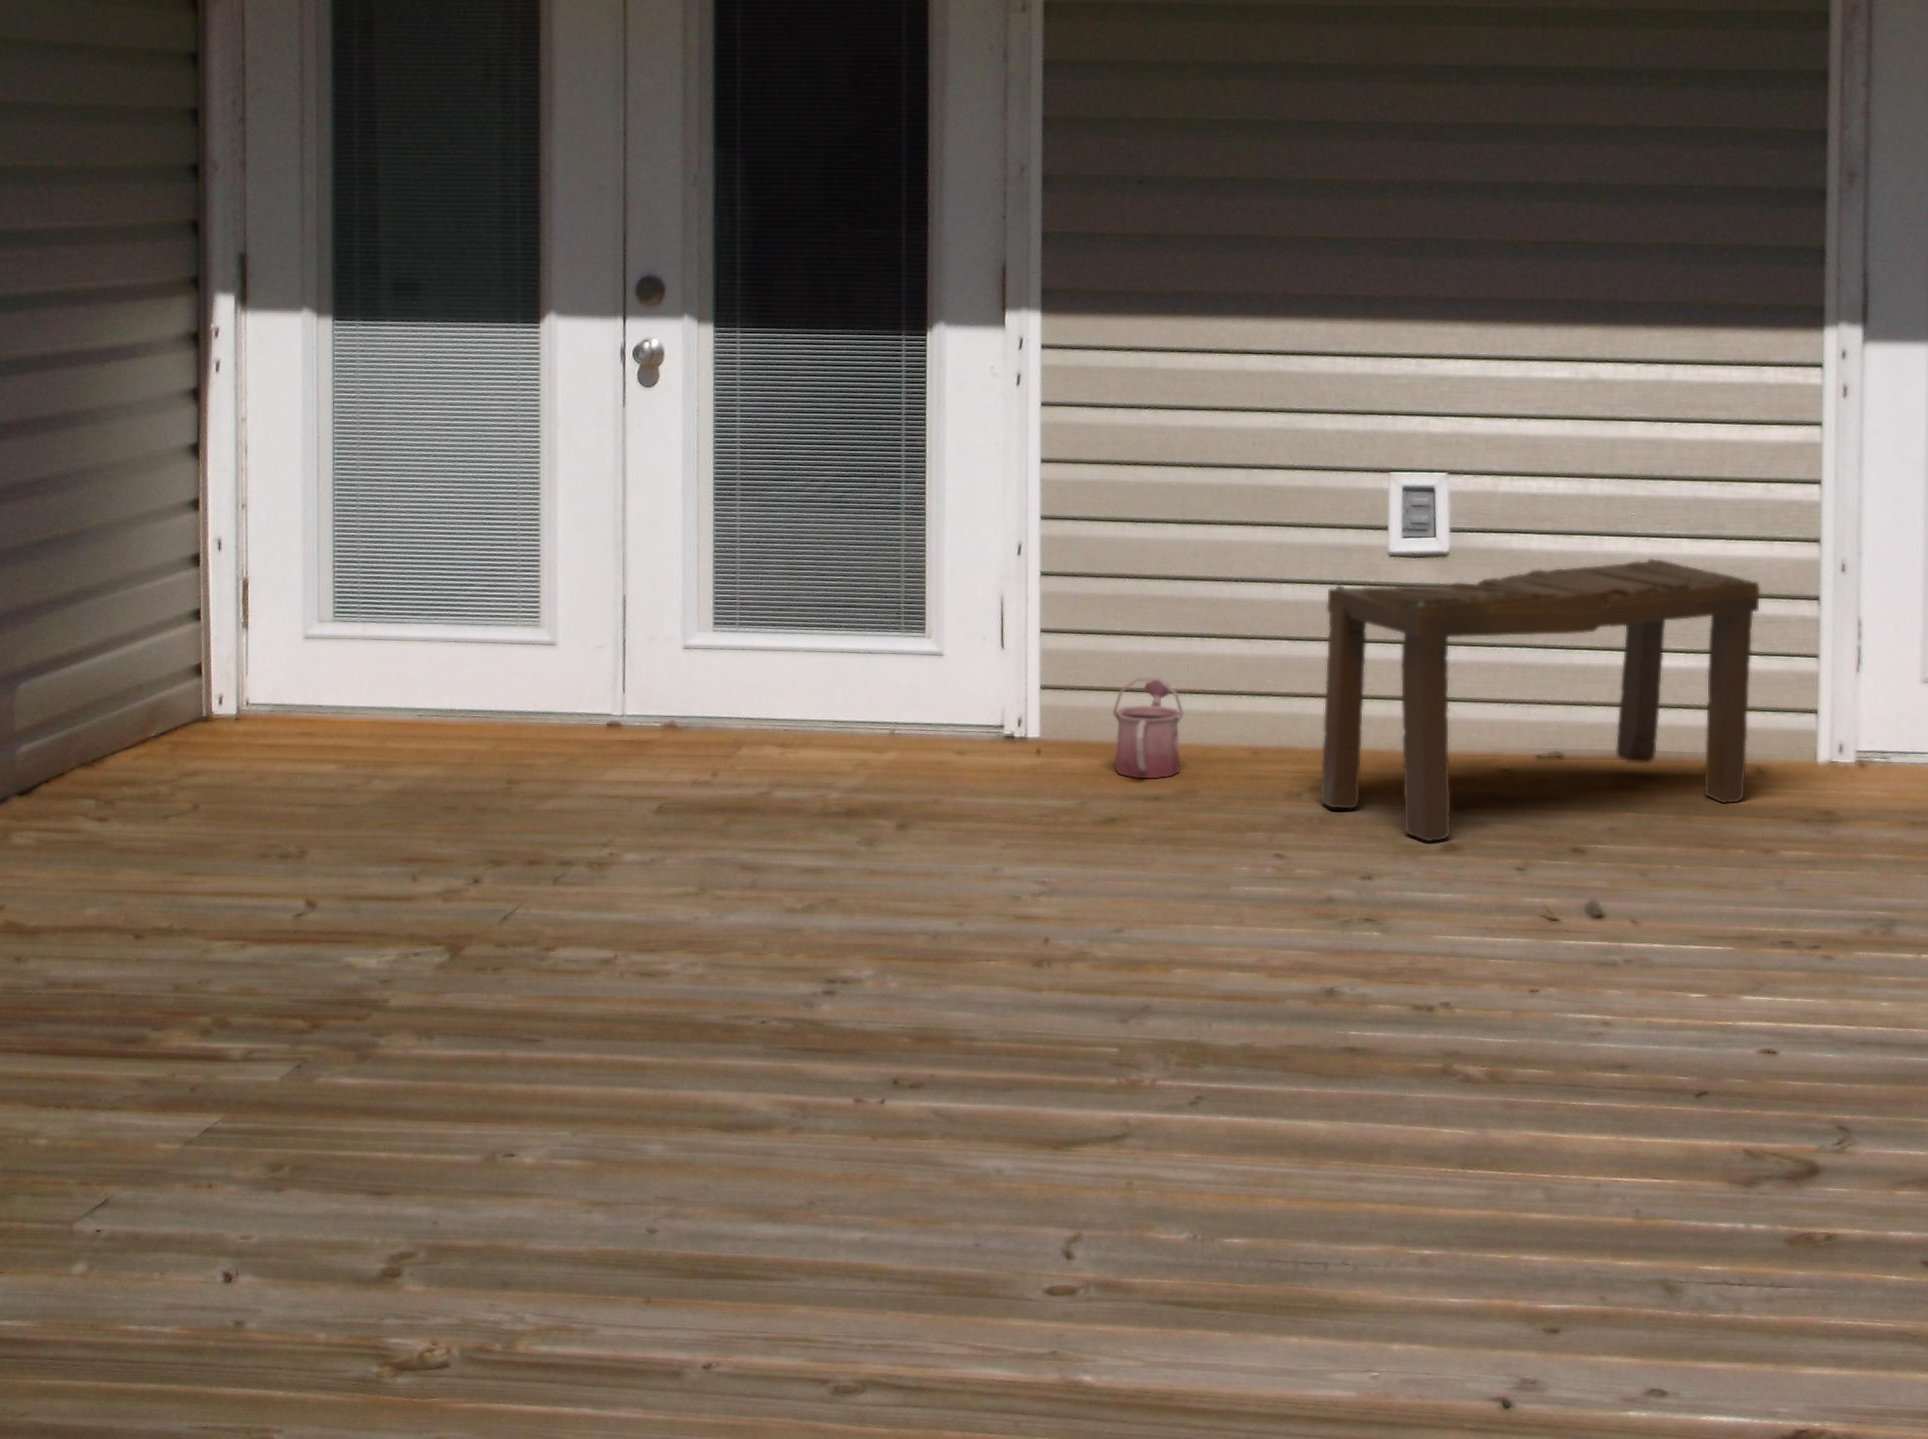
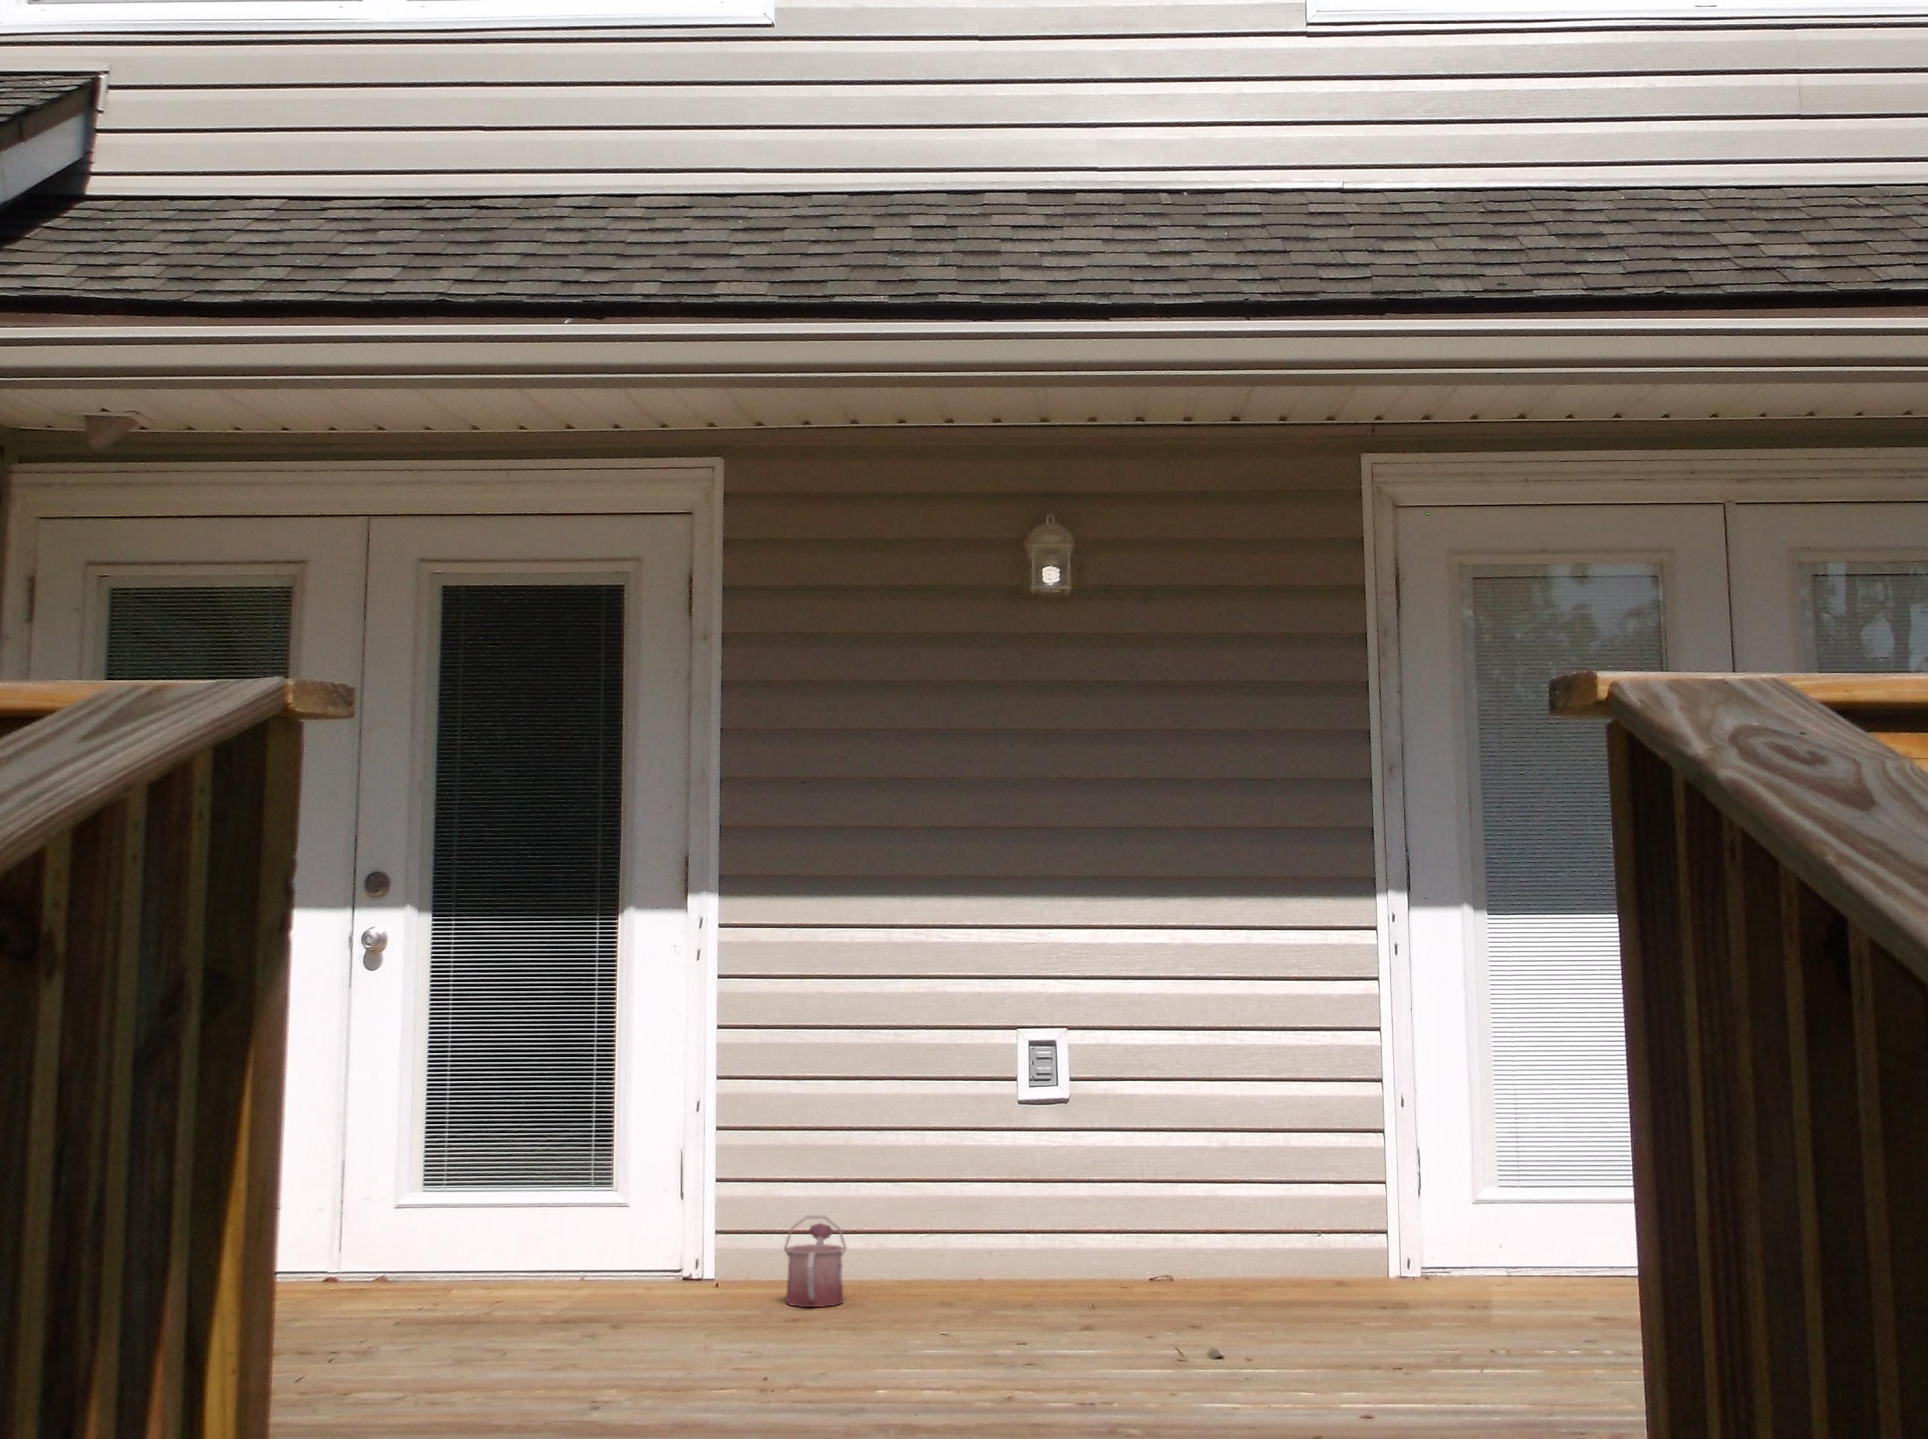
bench: present [1321,559,1760,841] -> none [972,1099,1339,1336]

